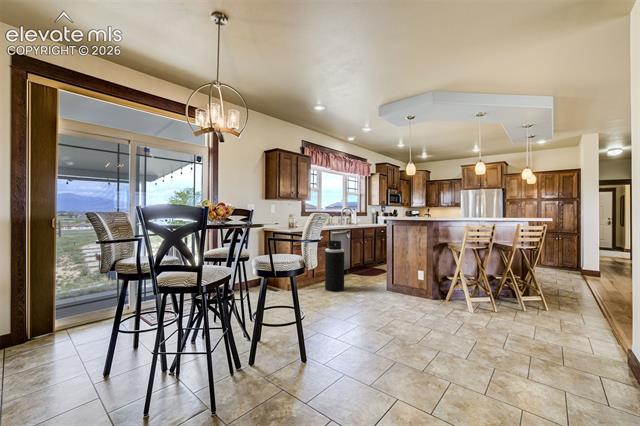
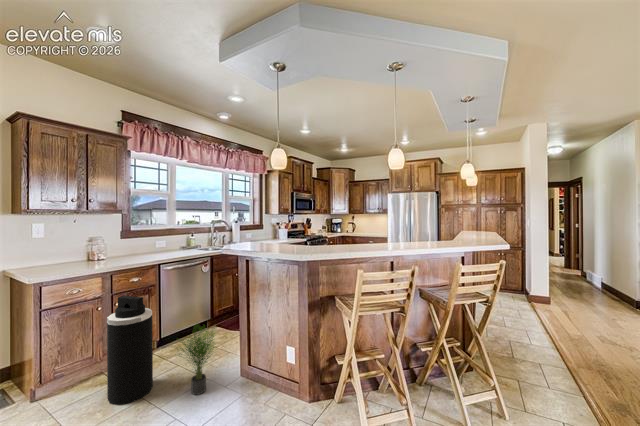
potted plant: none [355,256,381,292] -> present [179,326,214,395]

